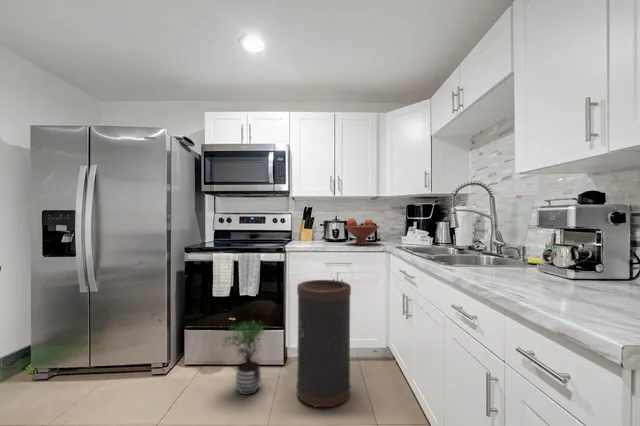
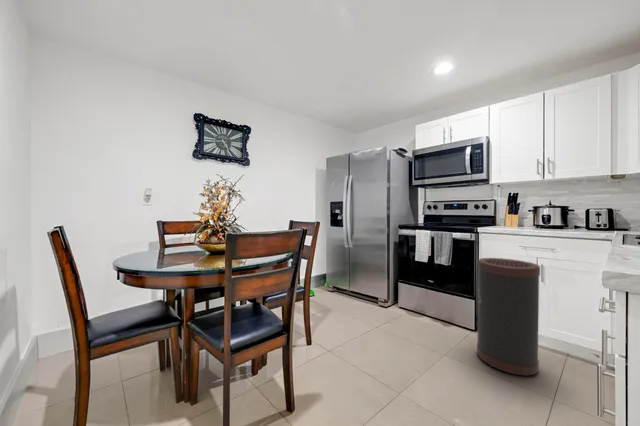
fruit bowl: present [344,218,379,245] -> none [553,202,610,231]
potted plant: present [223,323,267,395] -> none [416,280,457,337]

